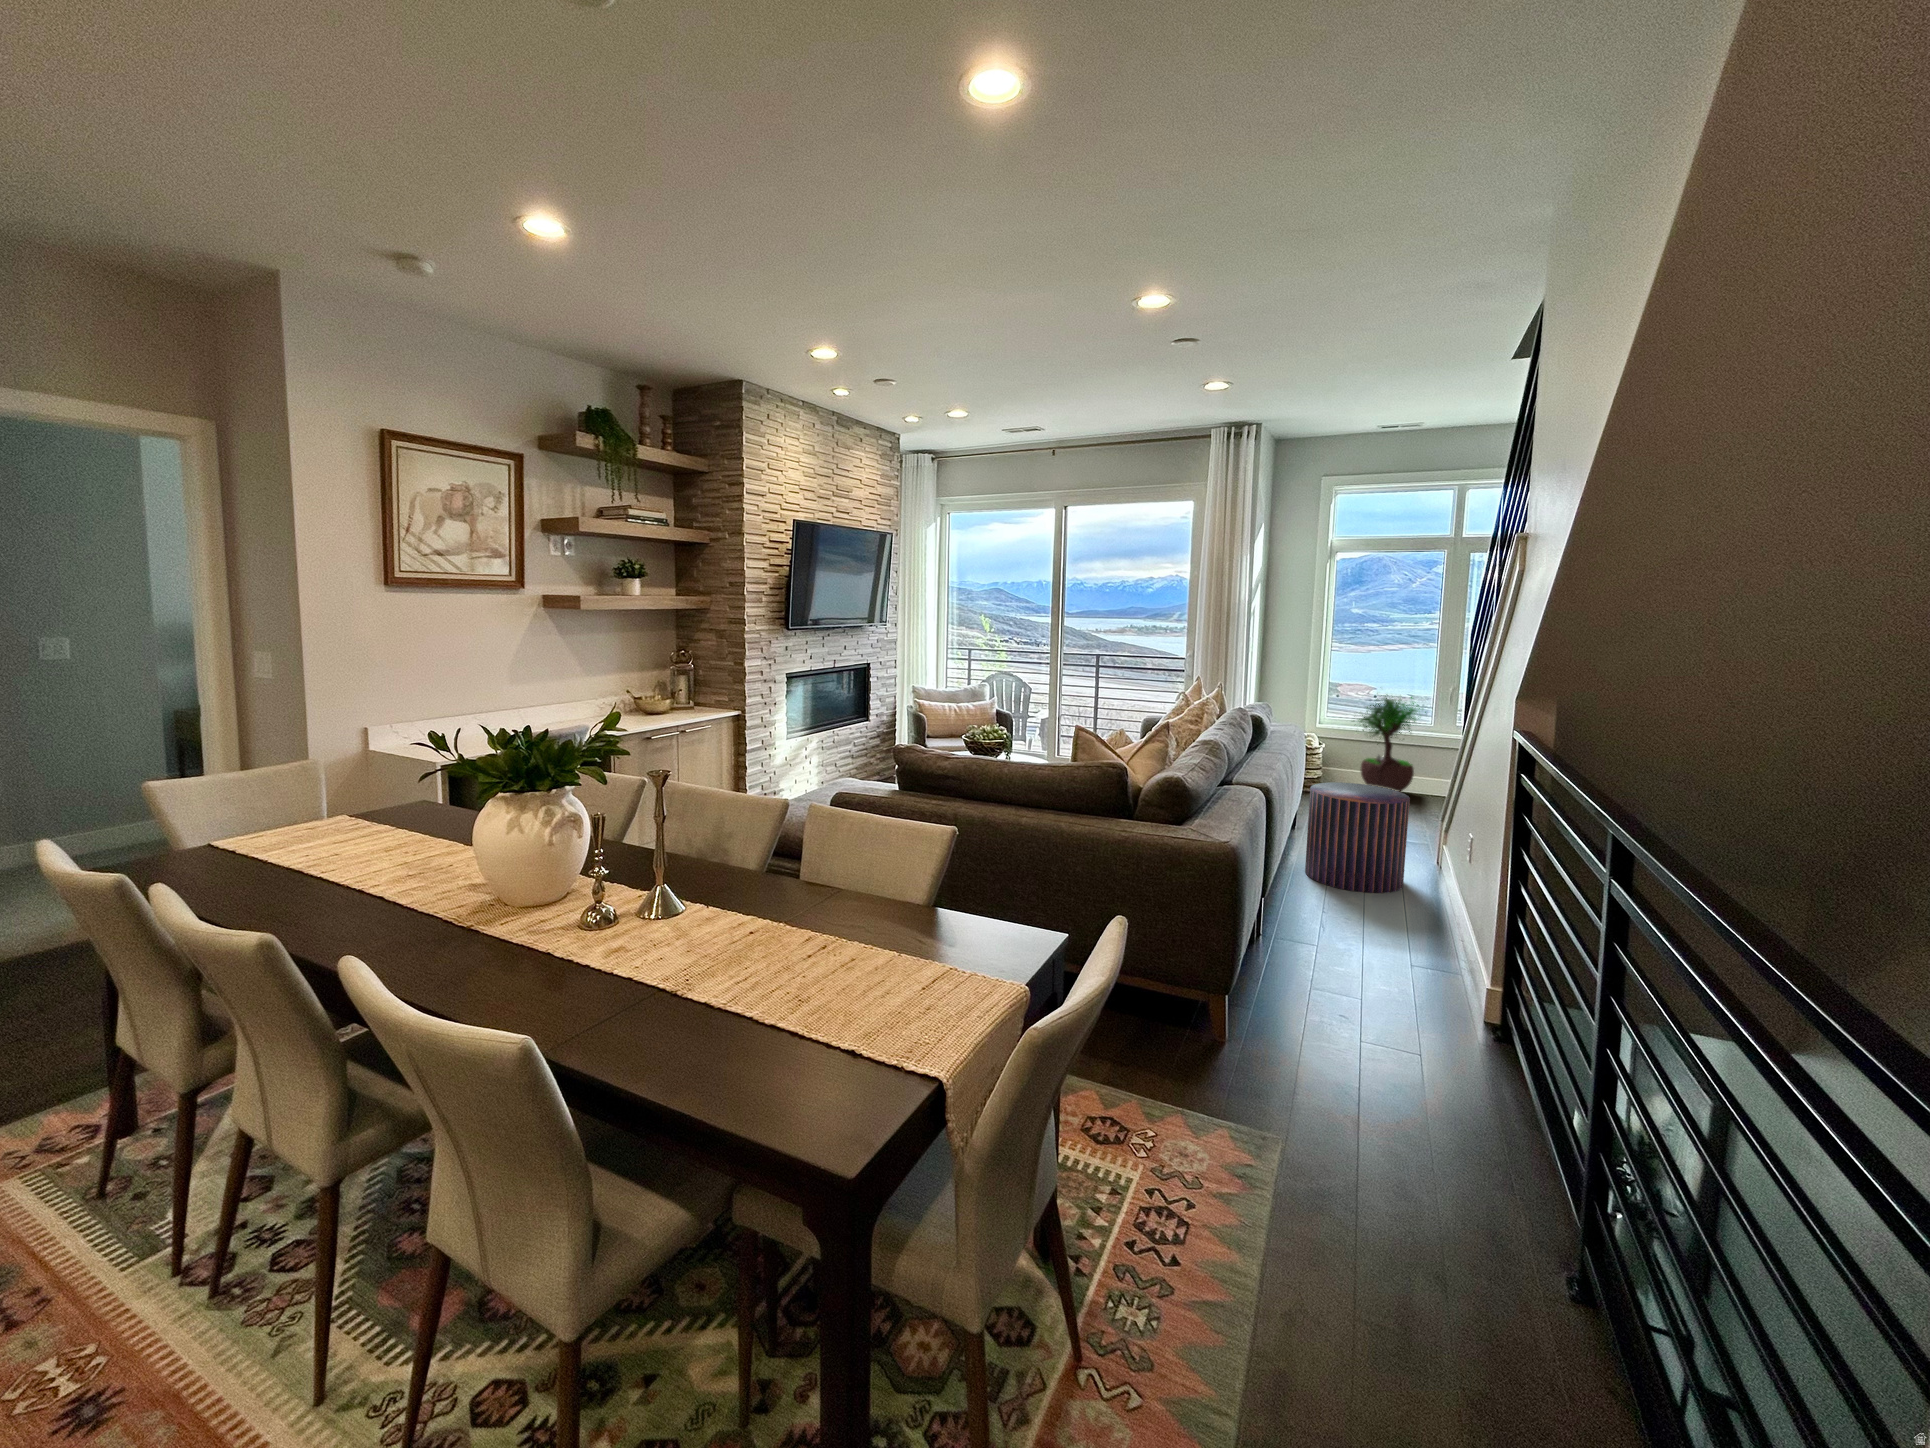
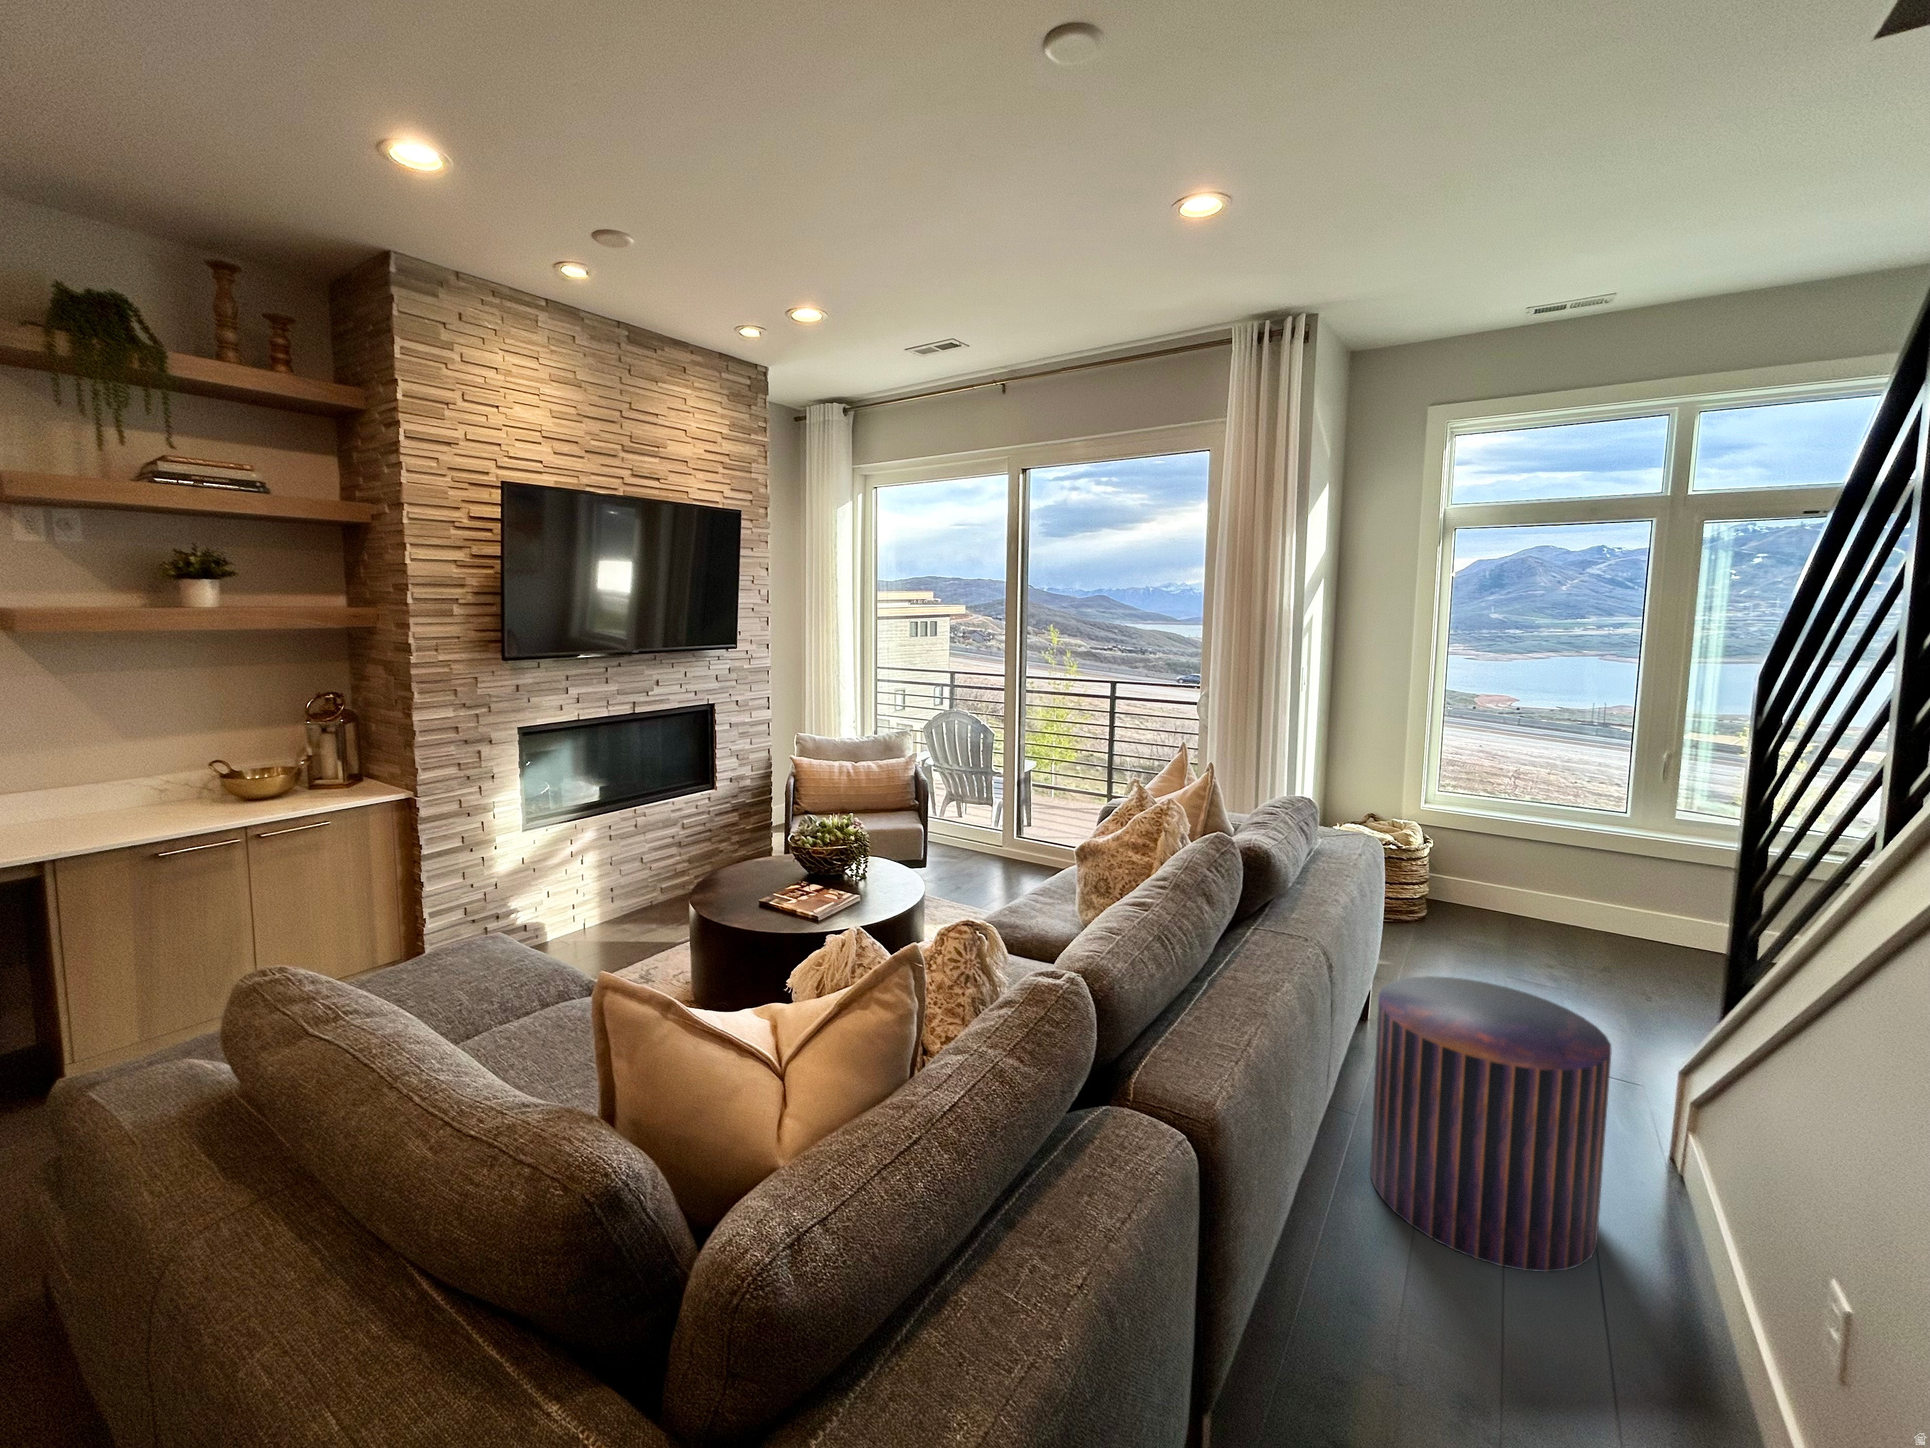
potted tree: present [1358,695,1426,791] -> none [1478,748,1616,930]

